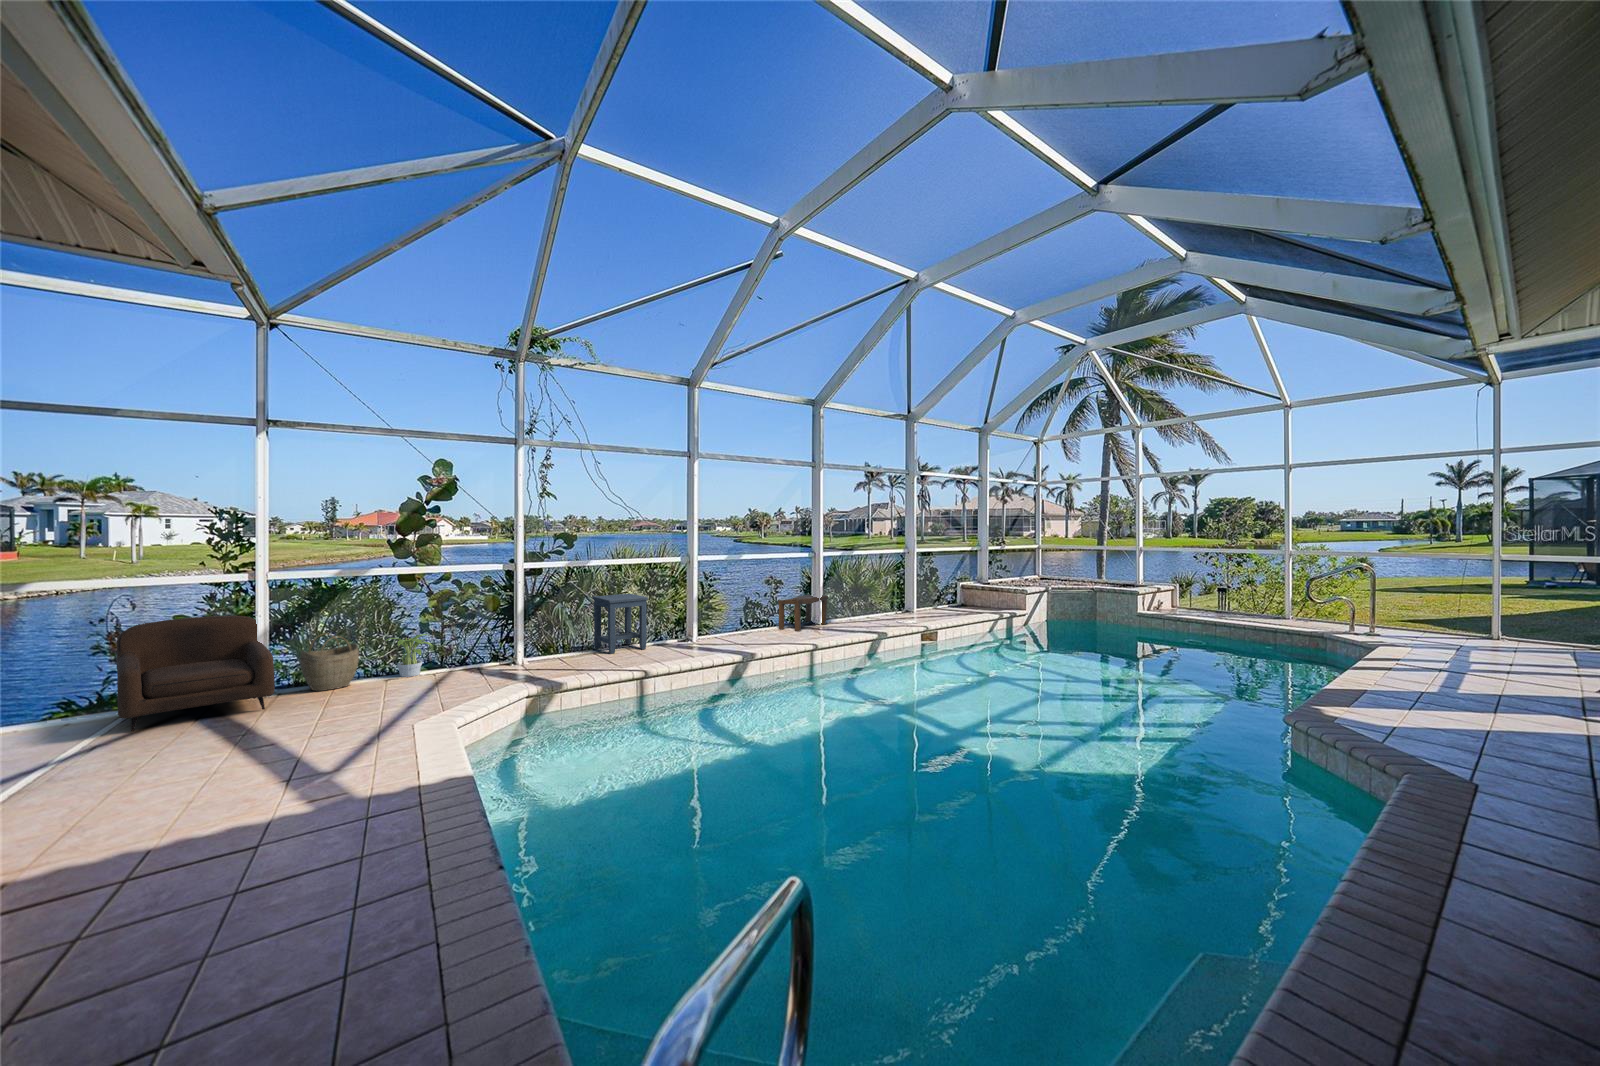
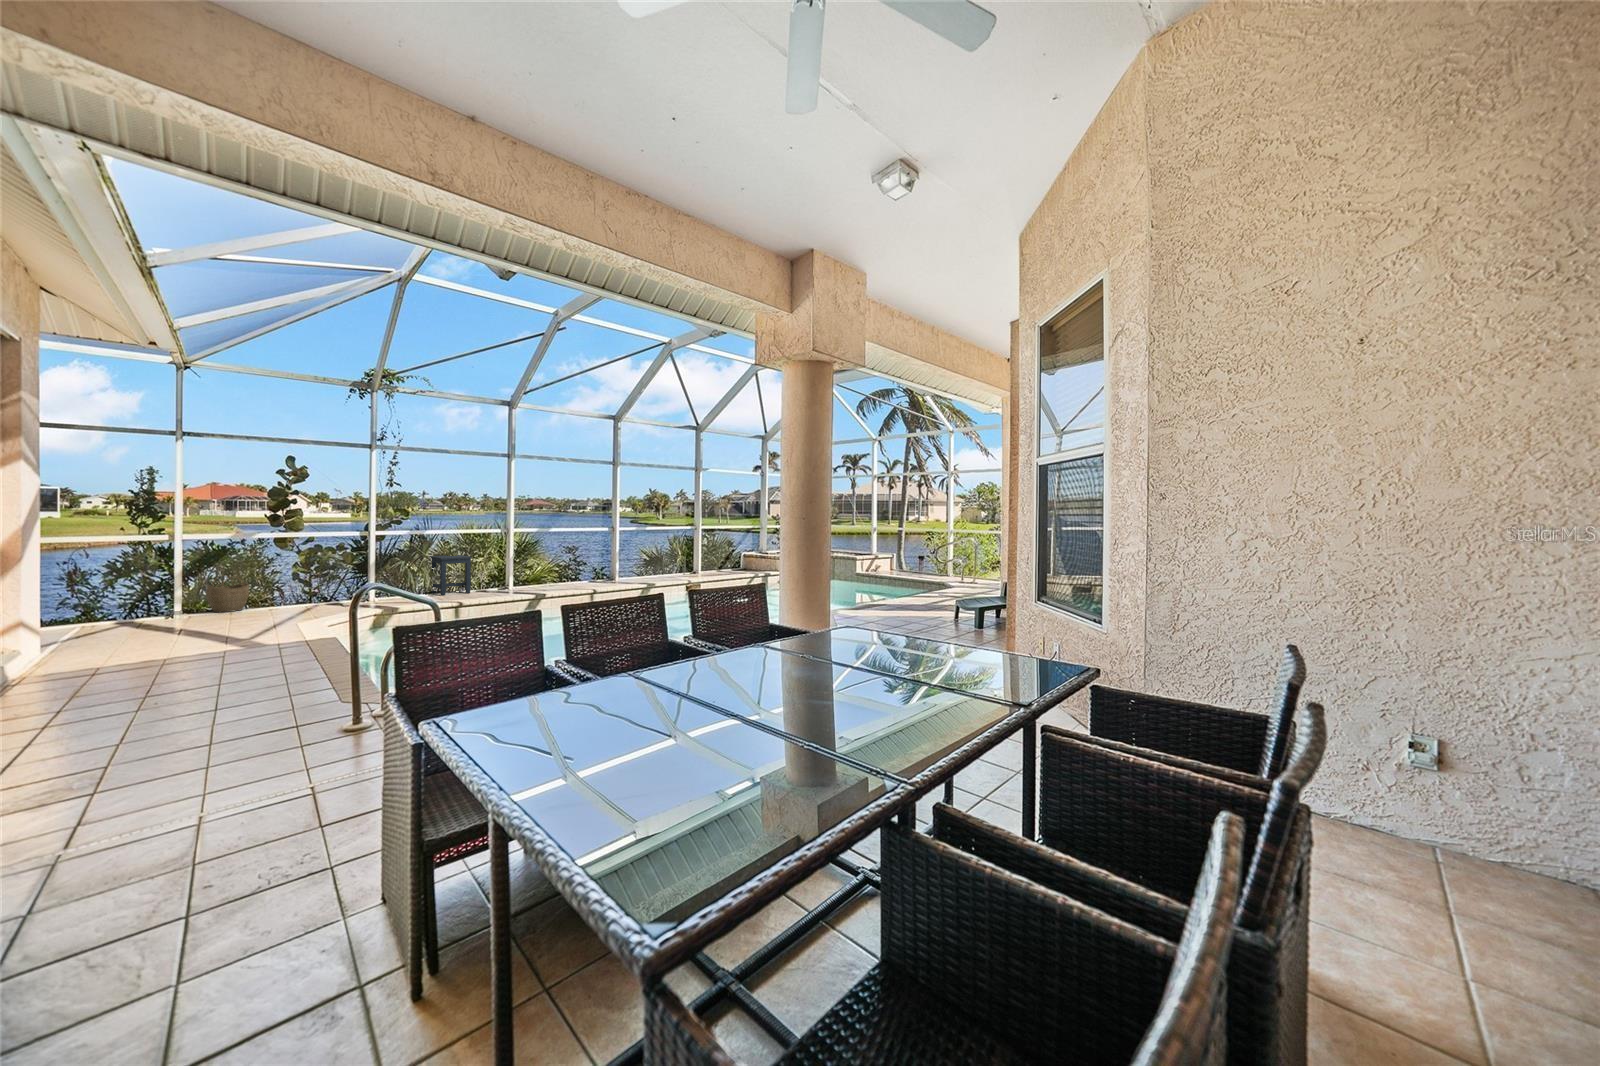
bench: present [778,594,828,631] -> none [581,559,621,584]
armchair: present [117,616,275,731] -> none [75,561,192,629]
potted plant: present [386,634,433,677] -> none [268,578,304,606]

